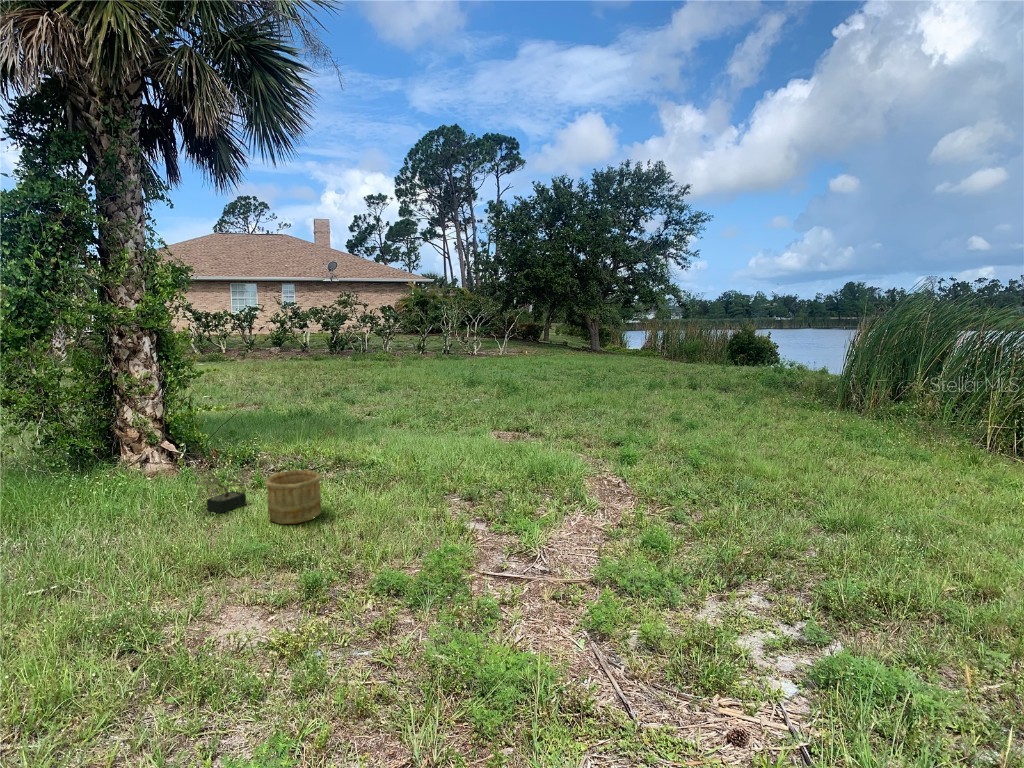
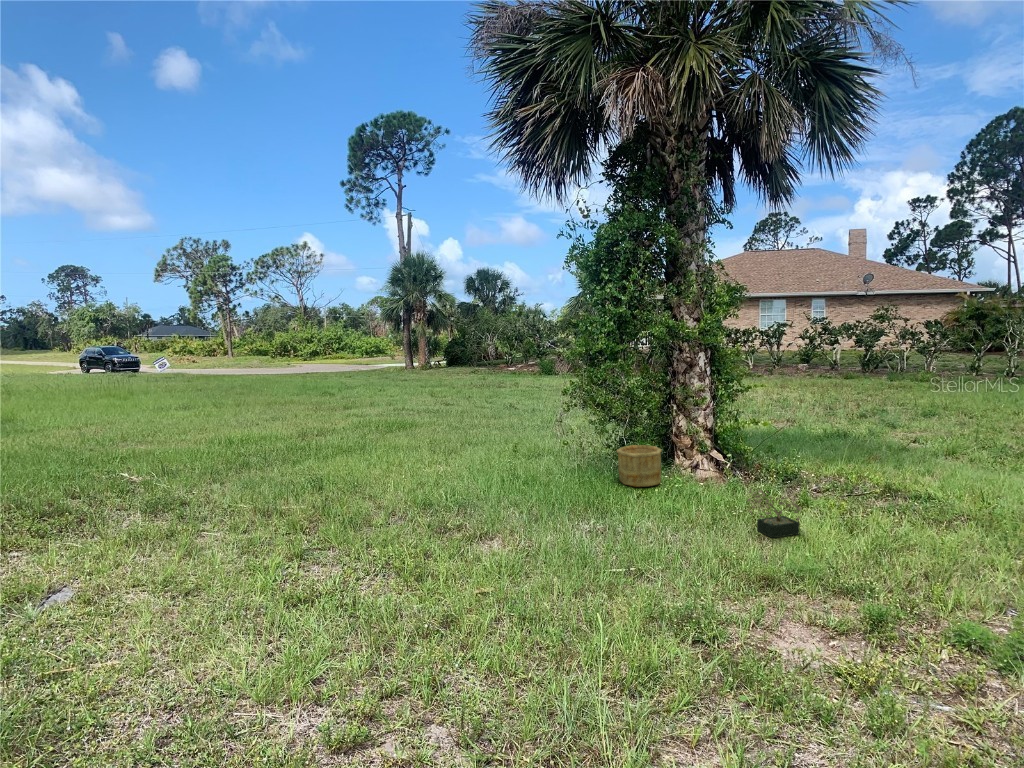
wooden bucket: present [265,470,321,524] -> present [617,445,662,487]

